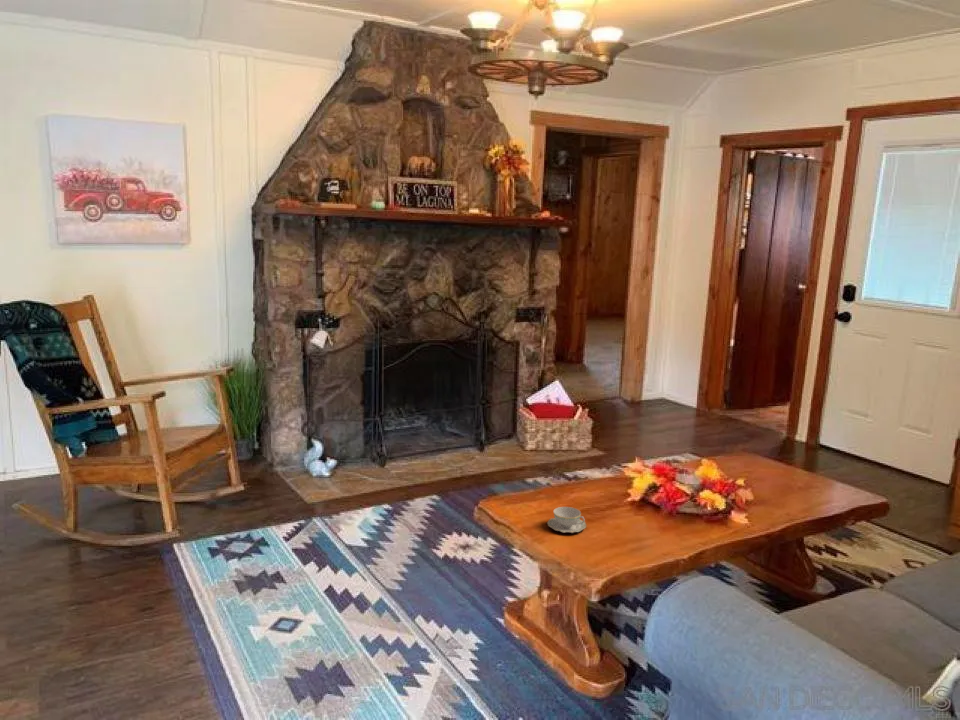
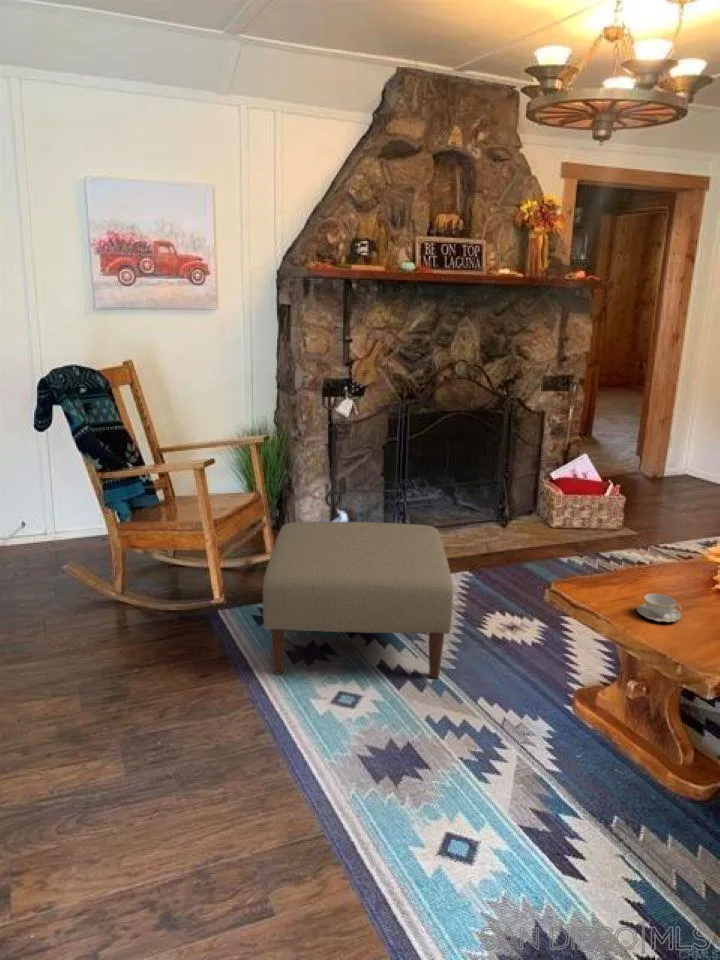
ottoman: none [202,451,394,604] -> present [263,522,453,678]

